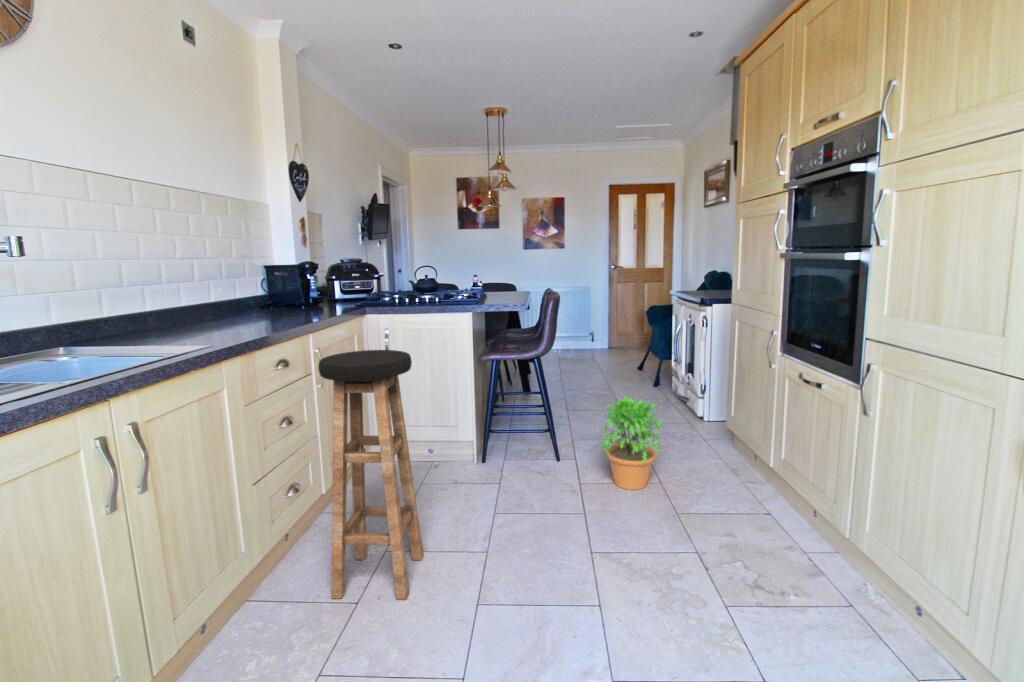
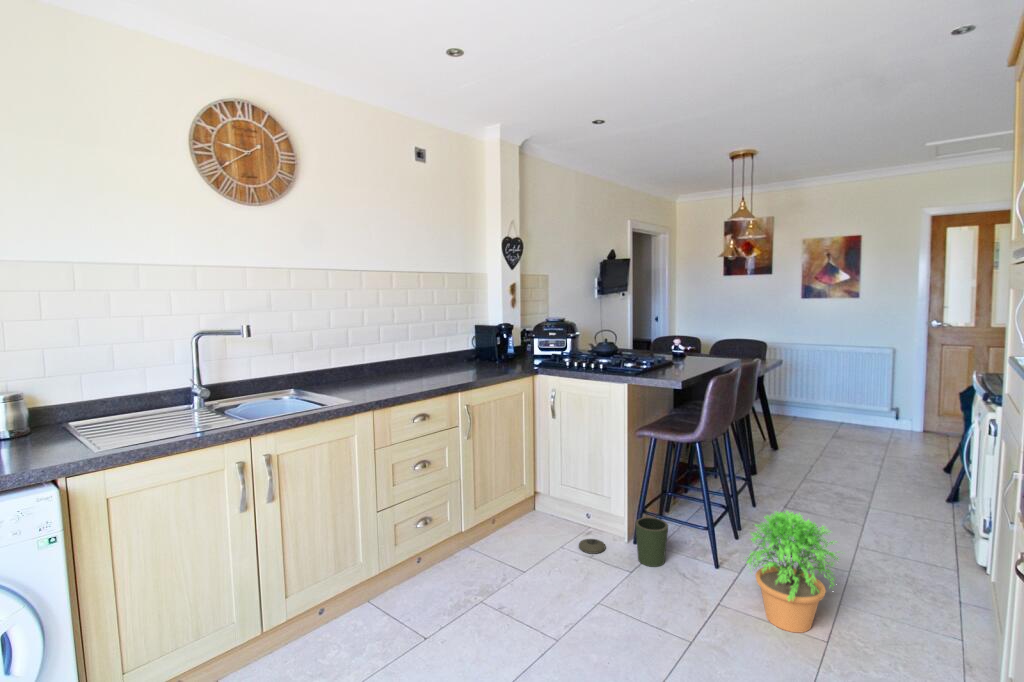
bar stool: present [318,350,423,600] -> none [424,416,513,647]
trash can: none [435,435,520,483] -> present [579,517,668,567]

